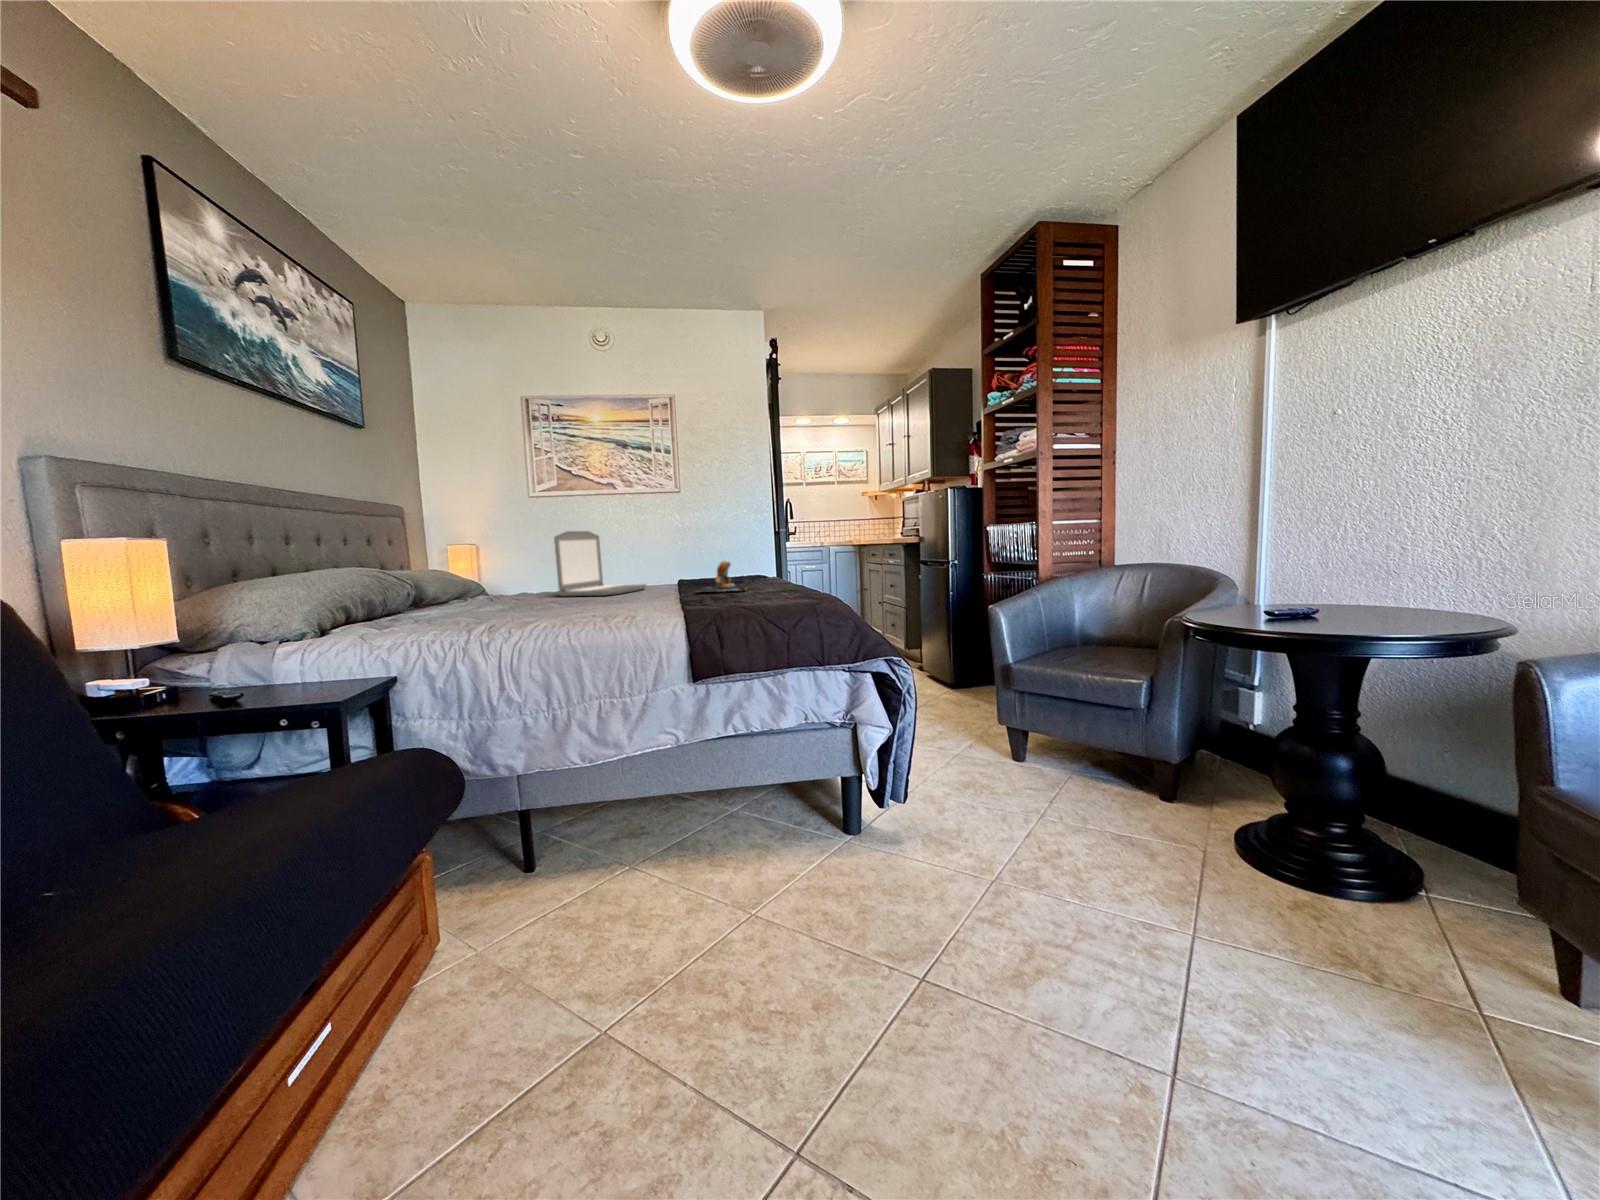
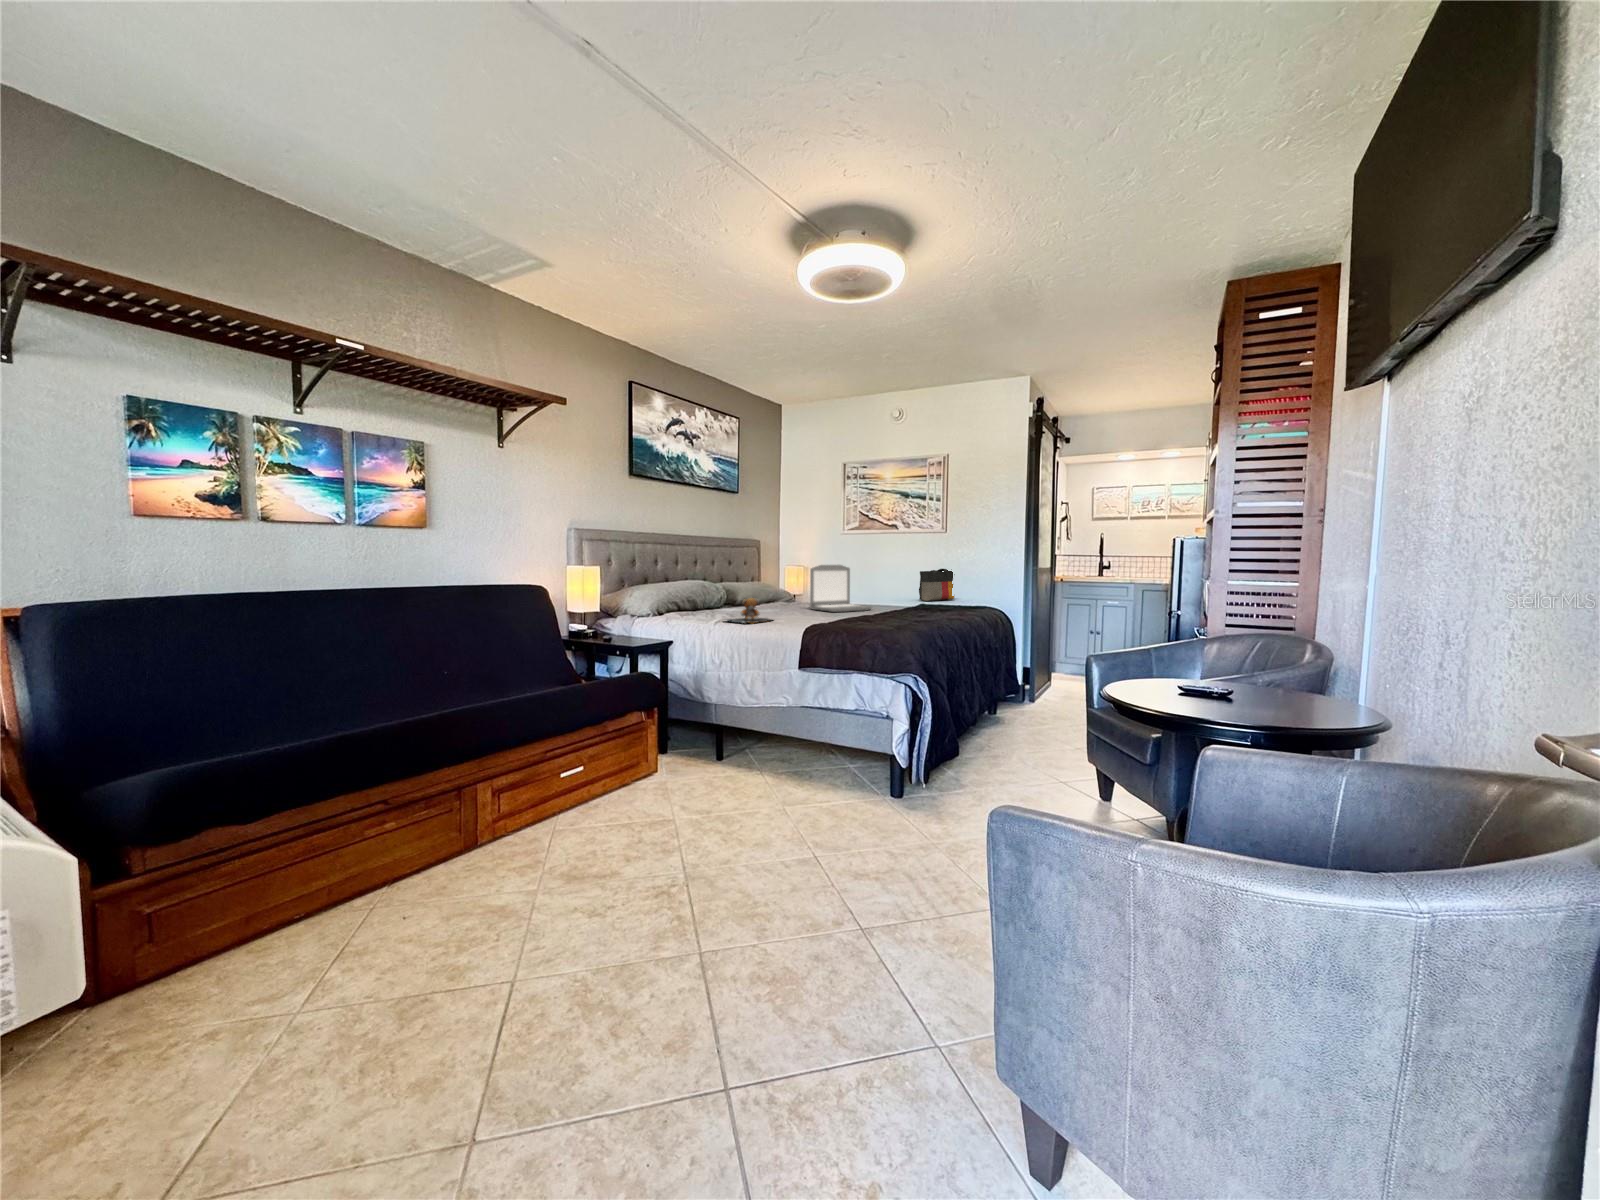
tote bag: none [652,536,695,576] -> present [919,569,955,601]
teddy bear: present [698,561,748,592] -> present [727,598,772,623]

